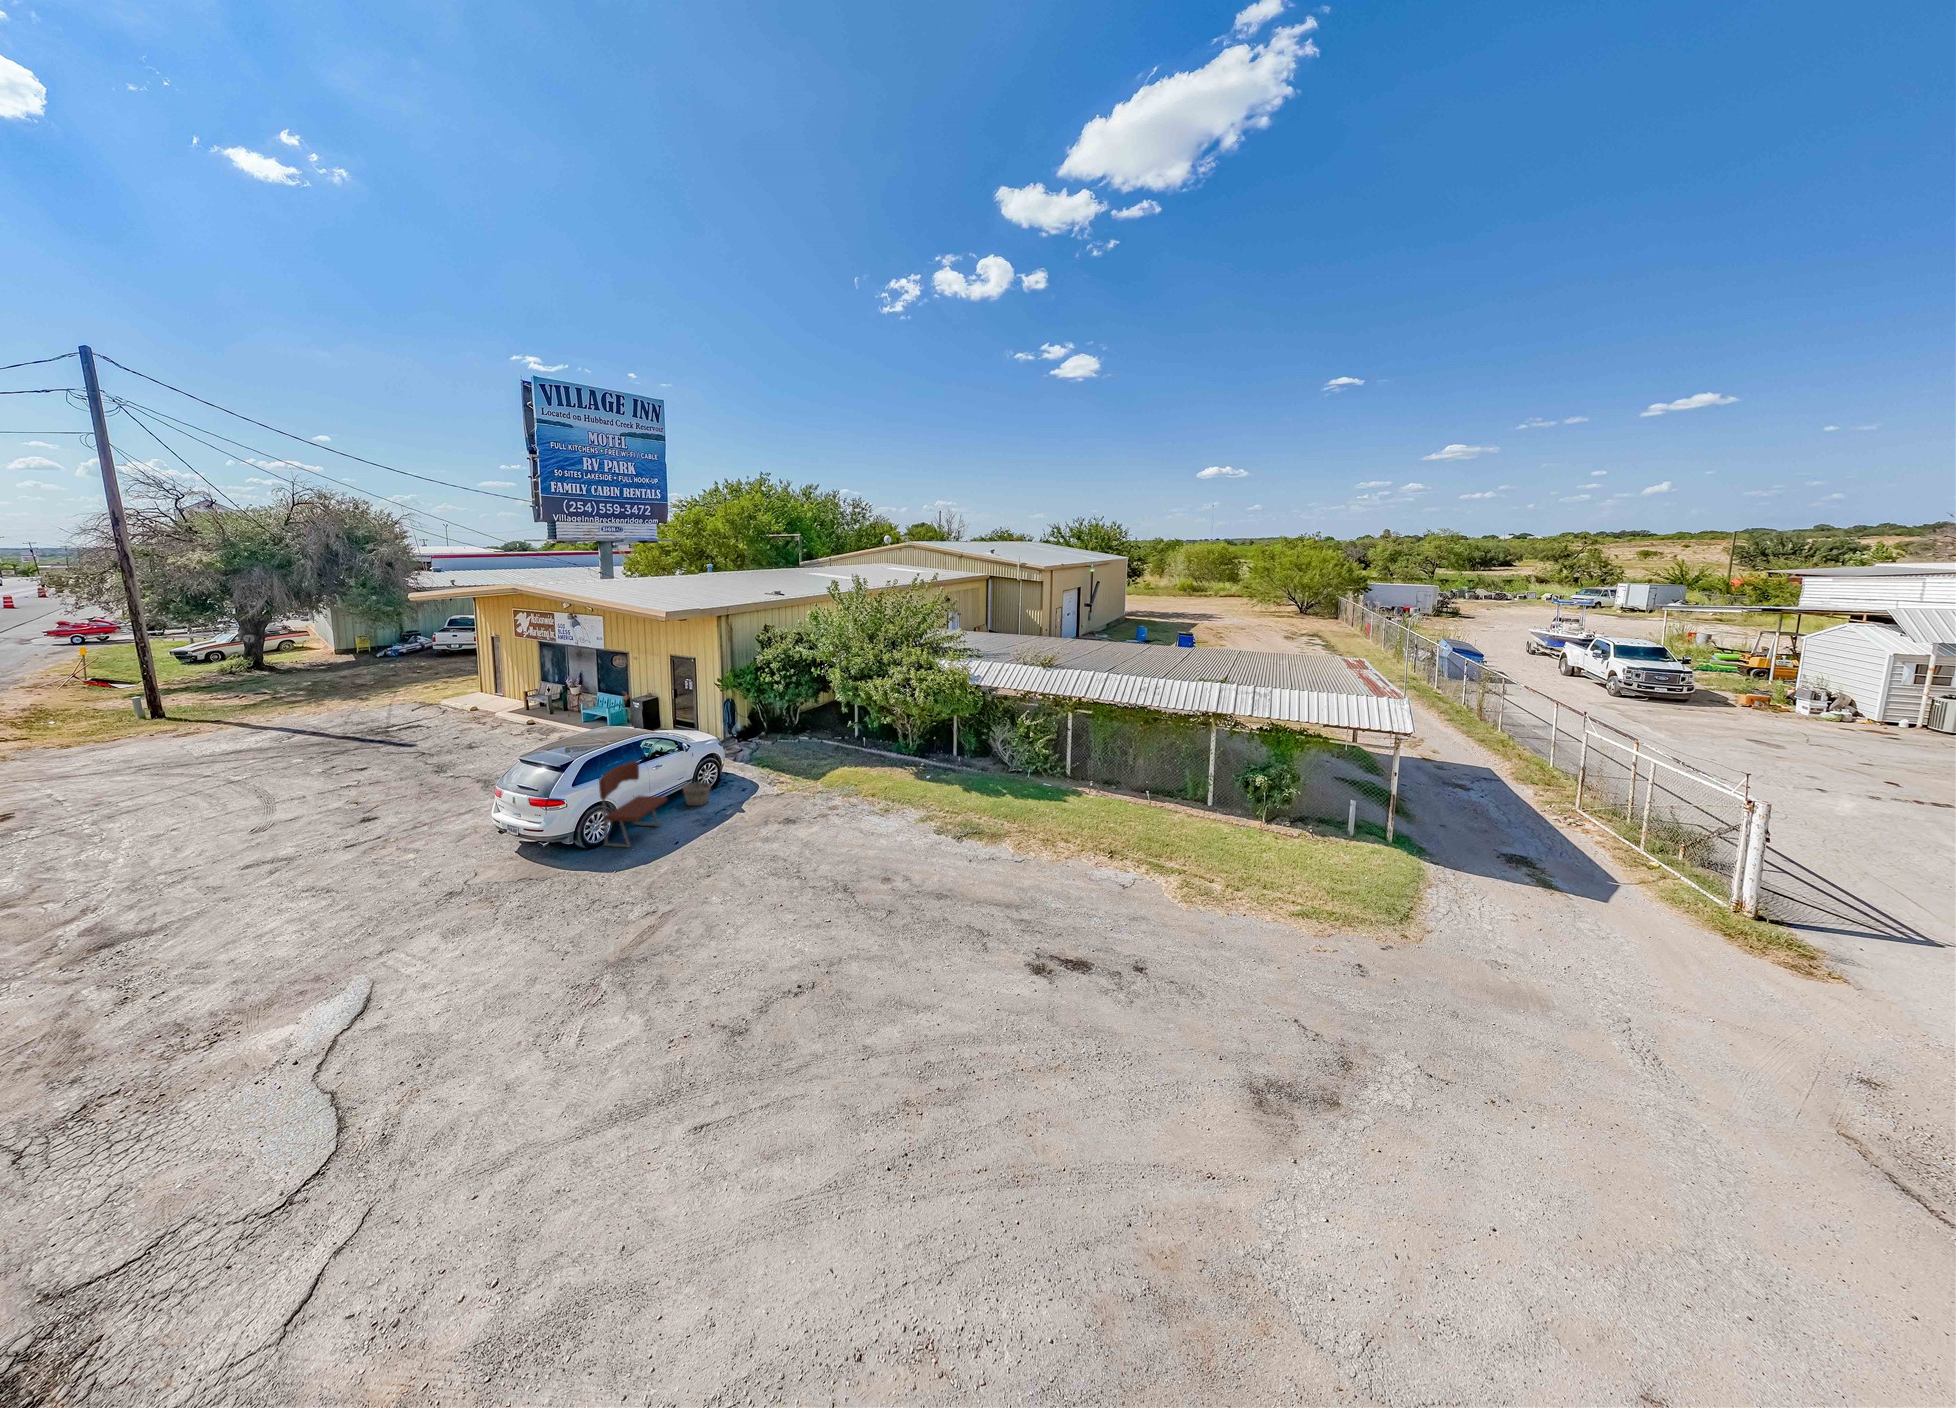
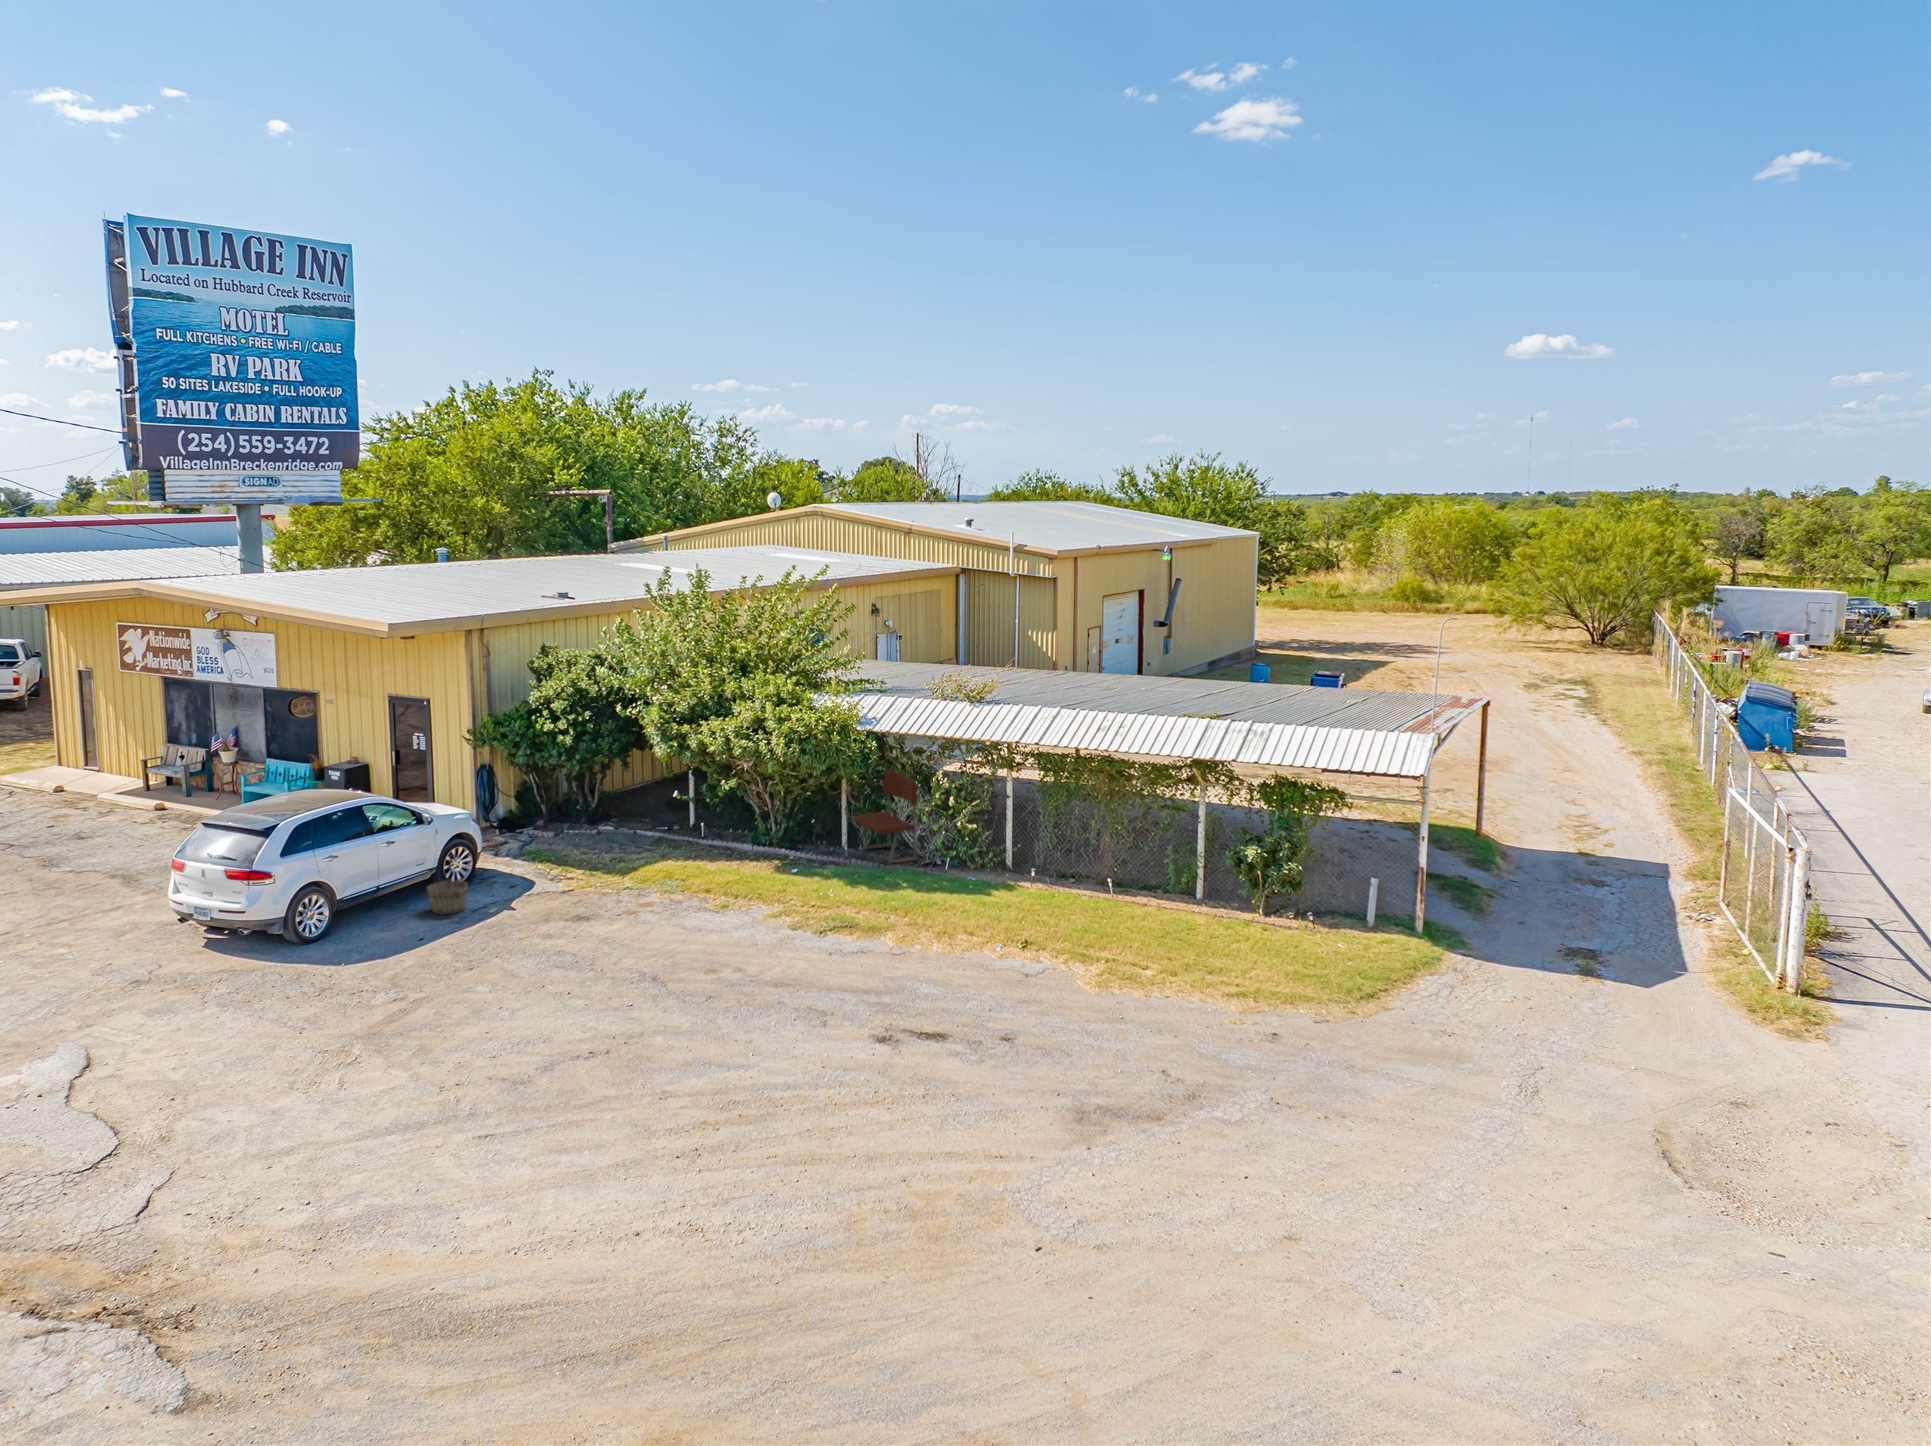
bench: present [599,761,667,848] -> present [852,771,918,863]

